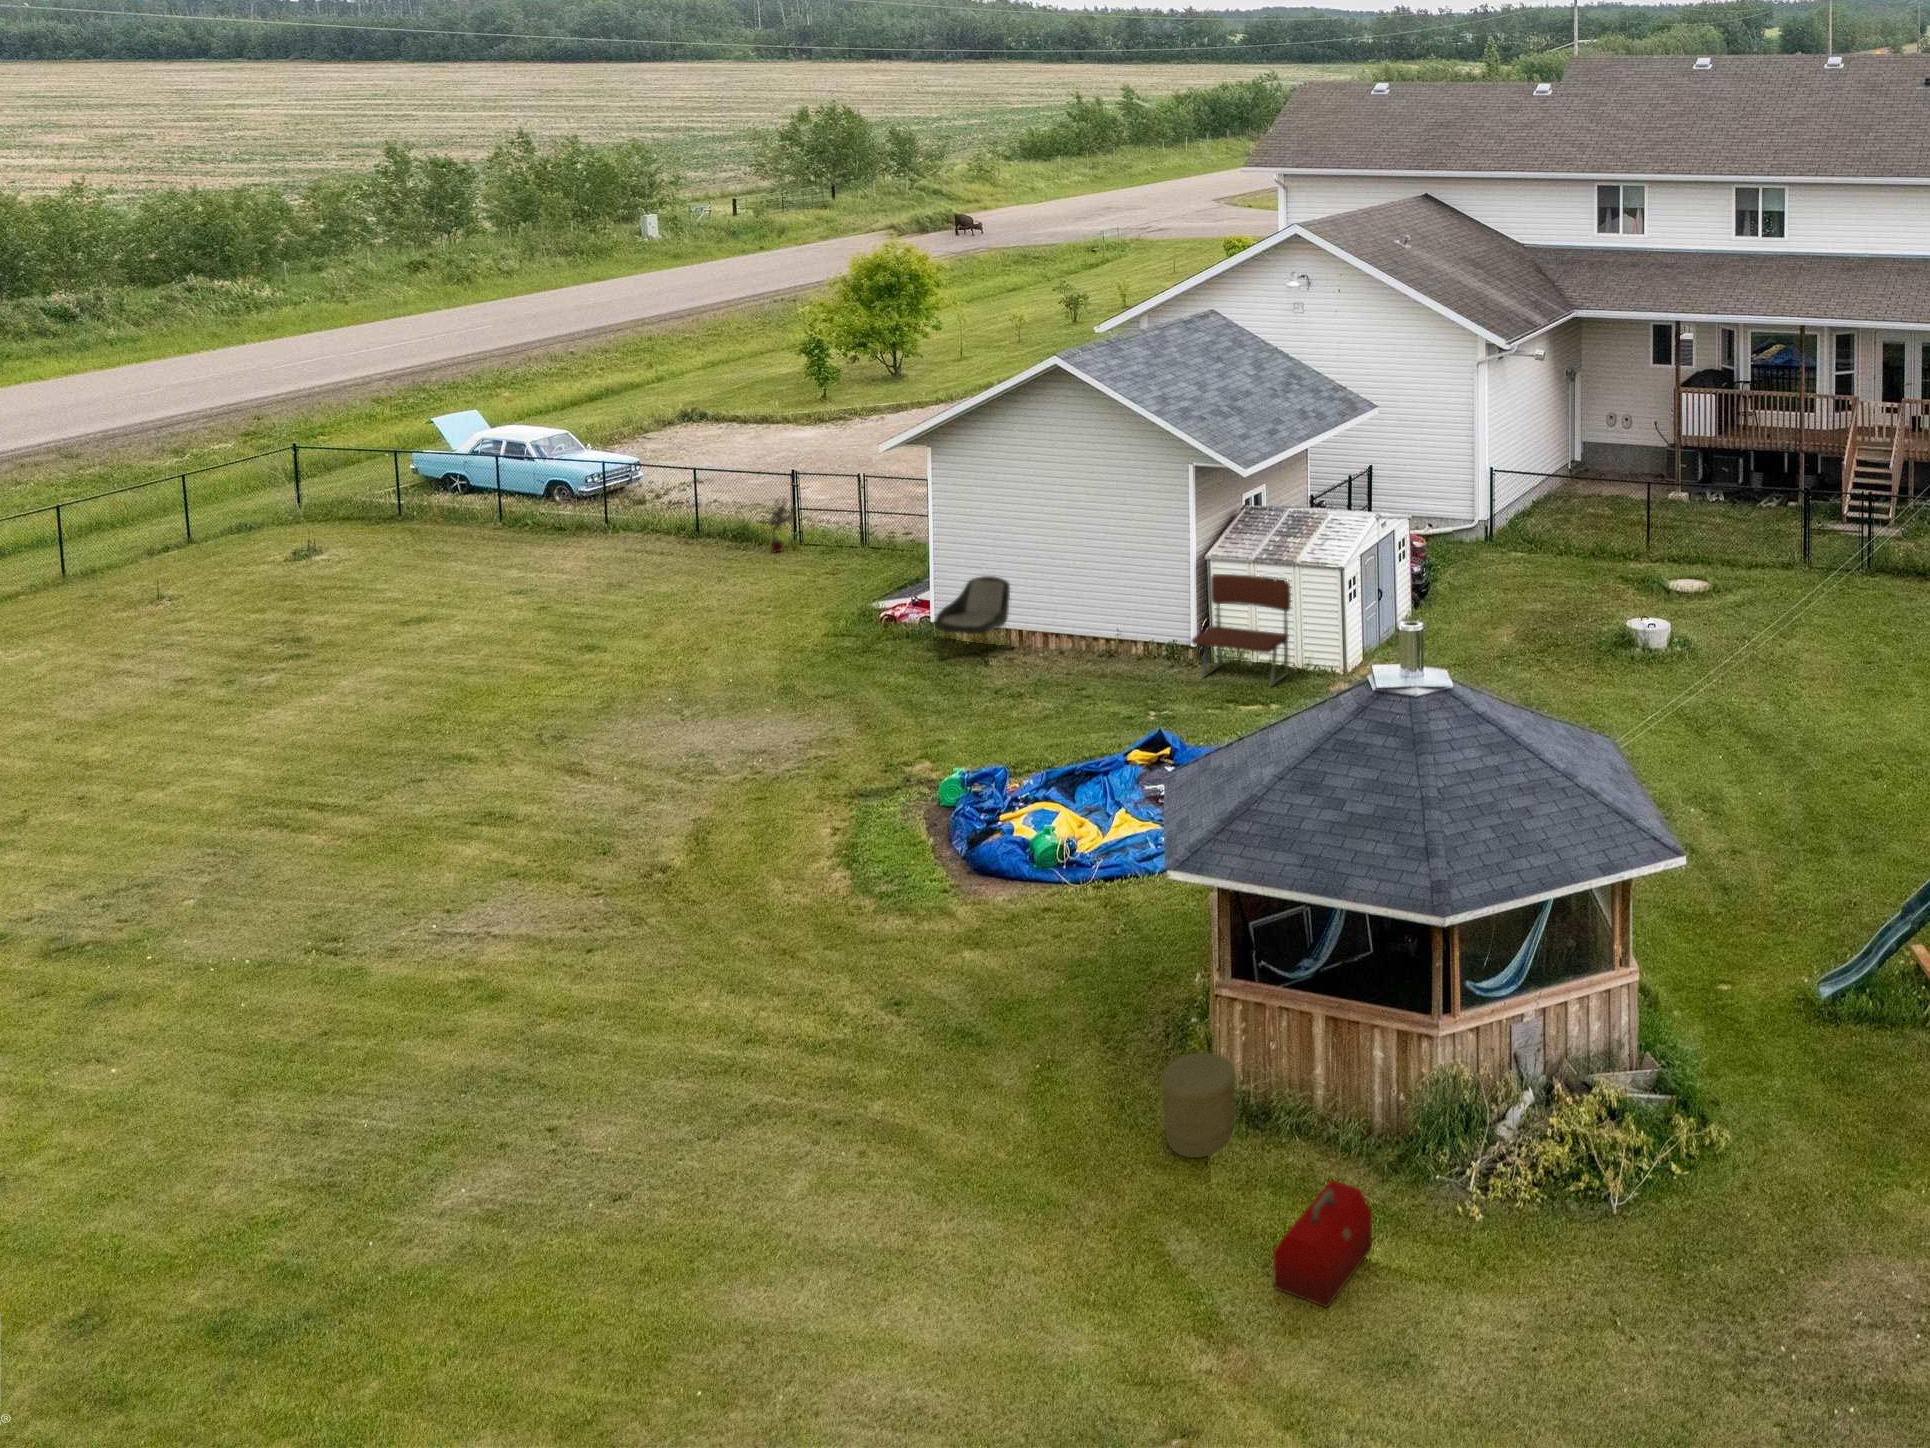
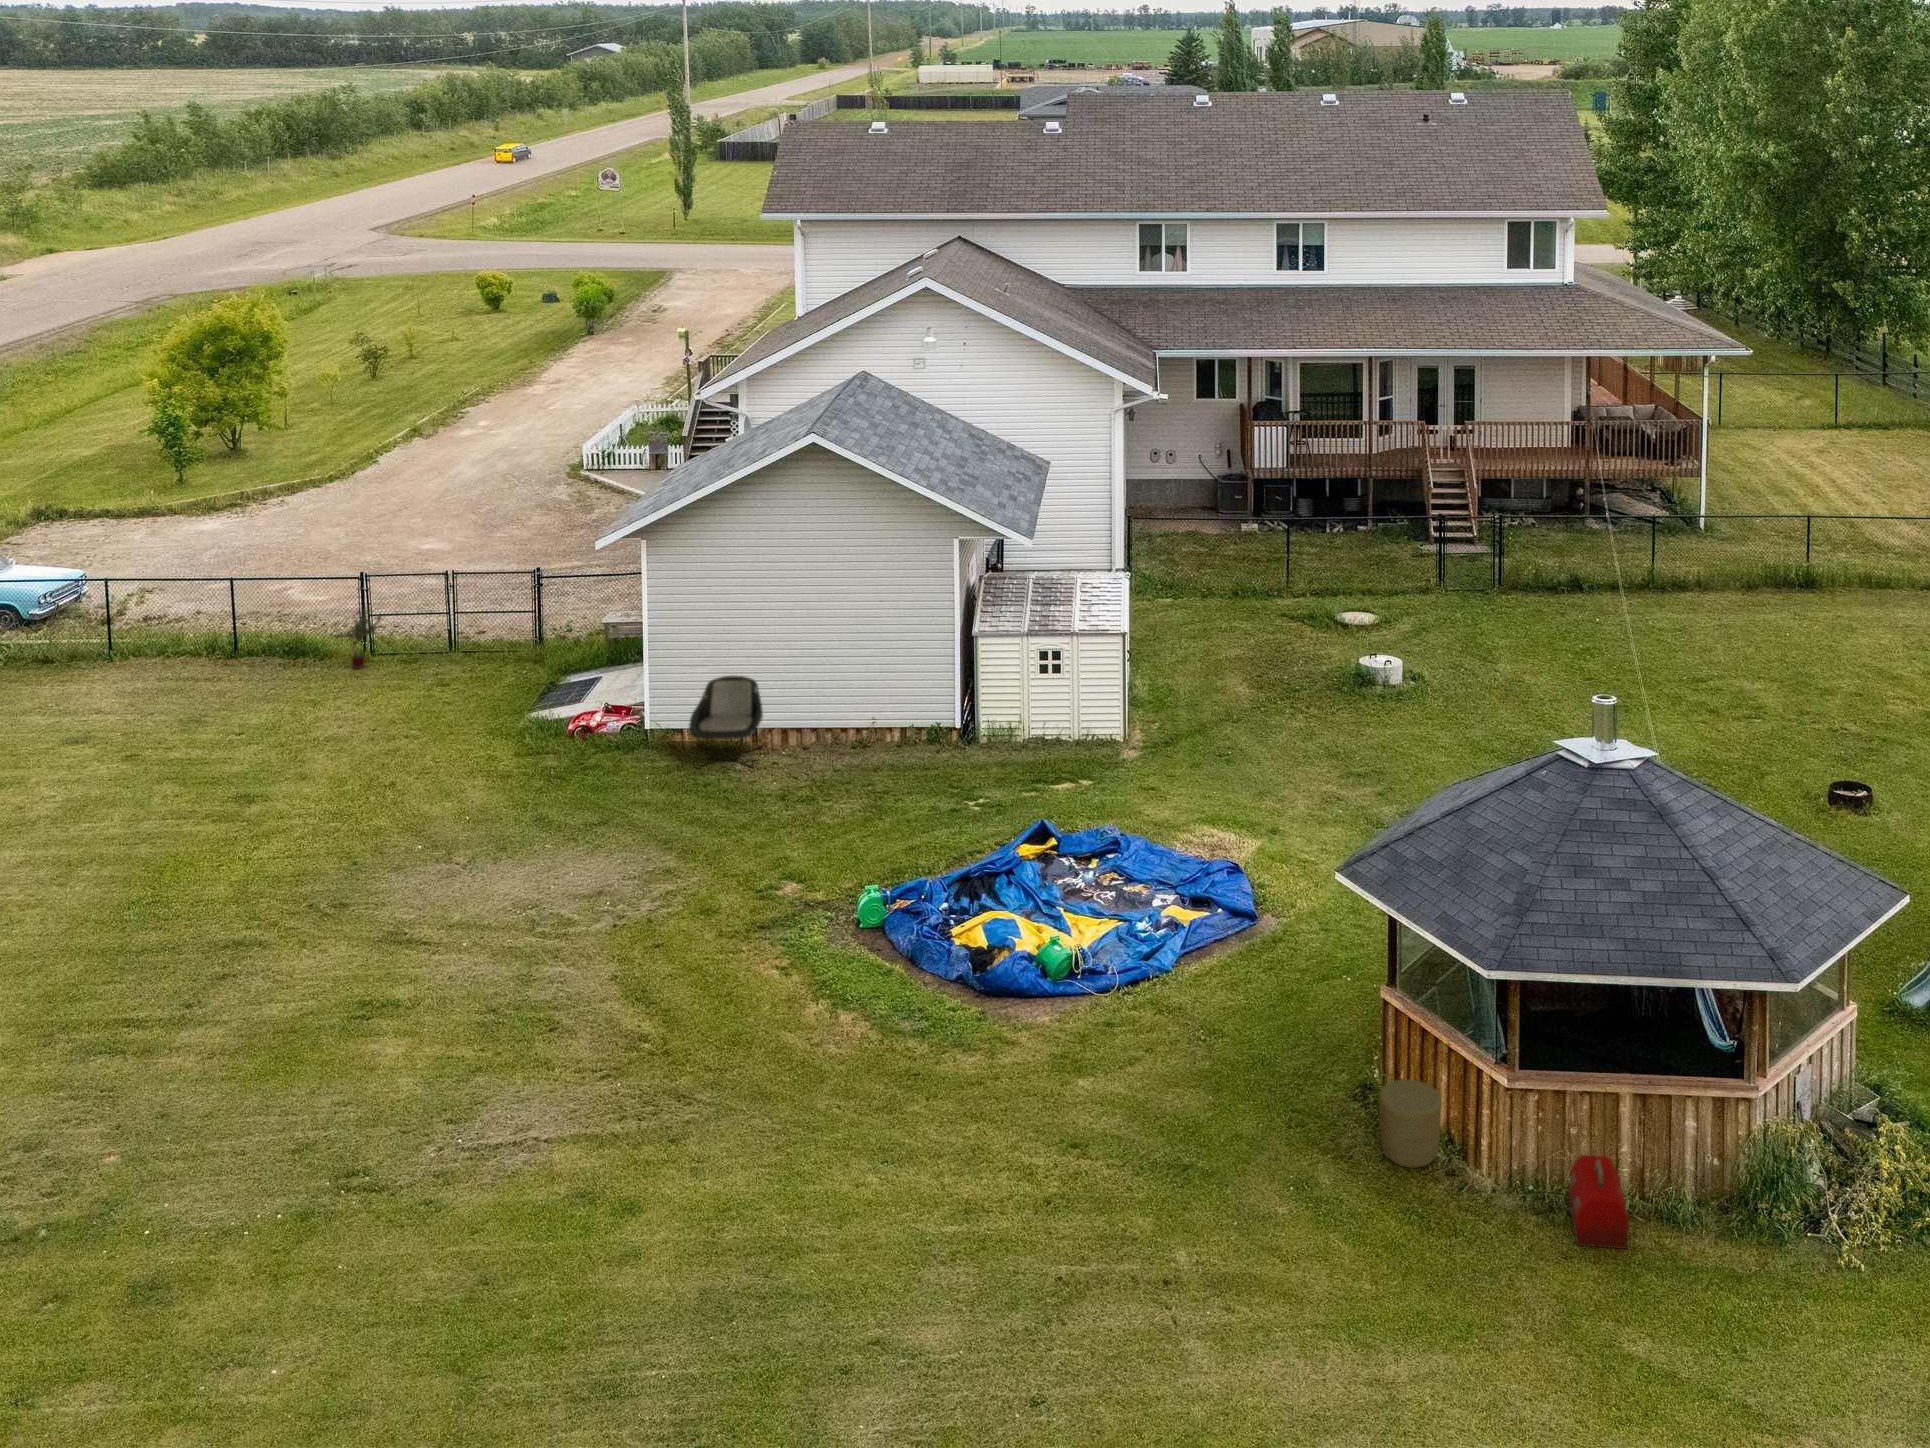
bench: present [1192,574,1291,686] -> none [980,651,1070,758]

